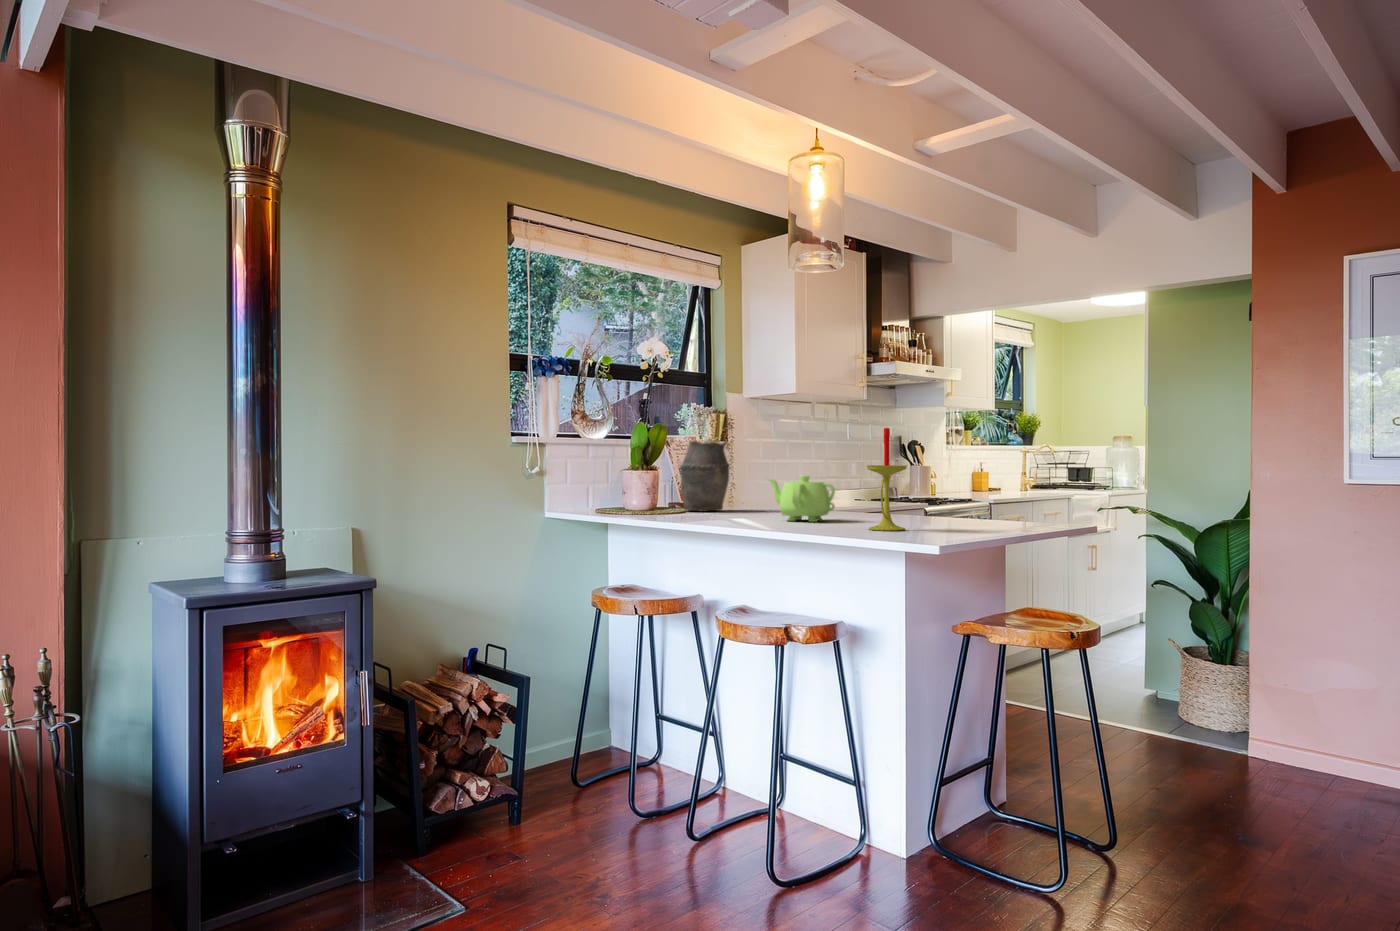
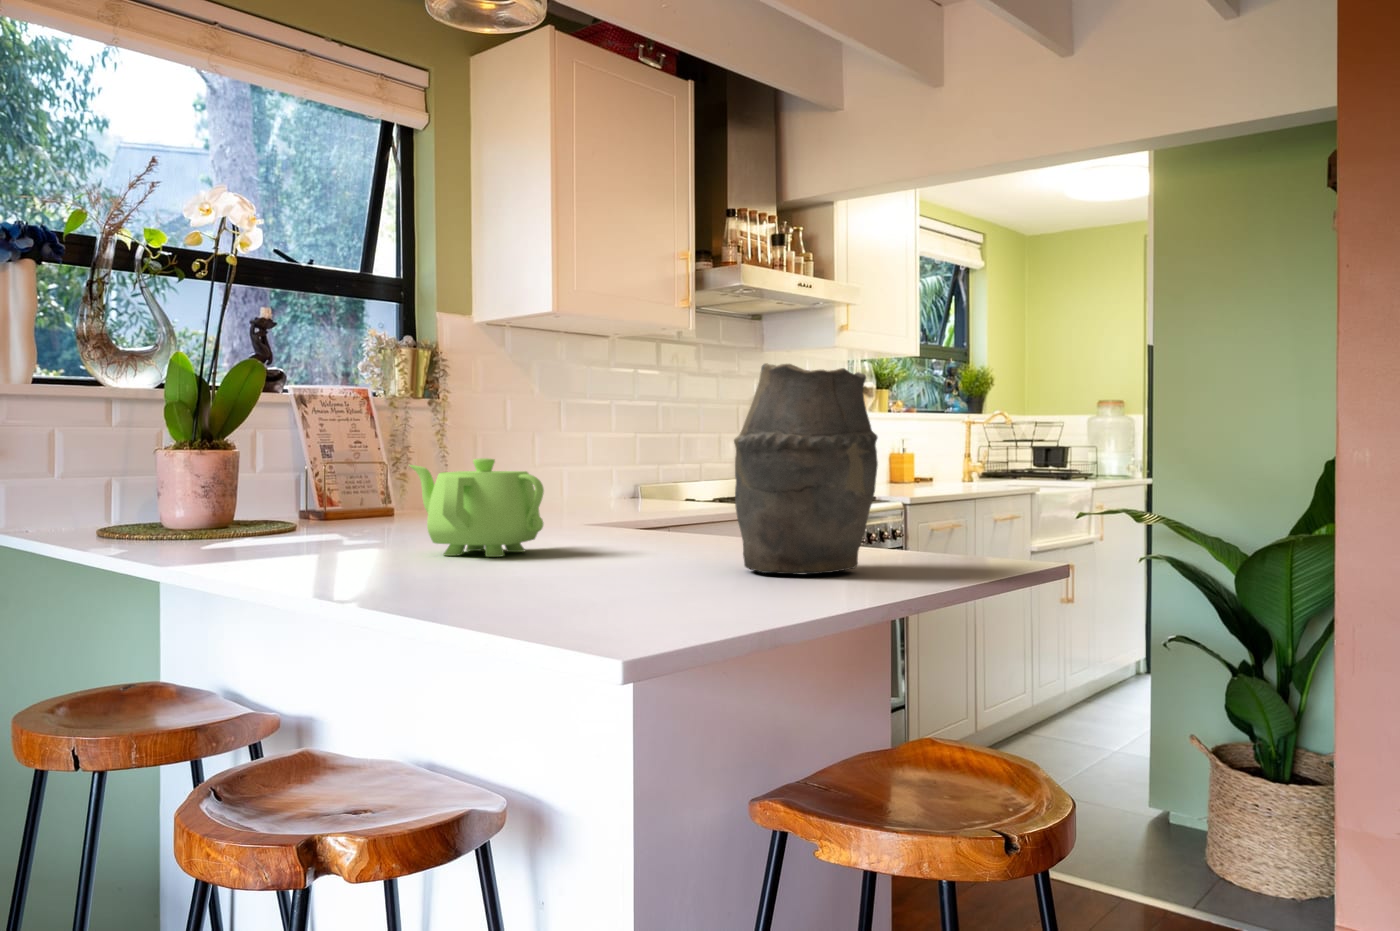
candle: present [867,428,907,531] -> none [561,341,655,586]
vase: present [680,440,729,511] -> present [734,363,878,574]

